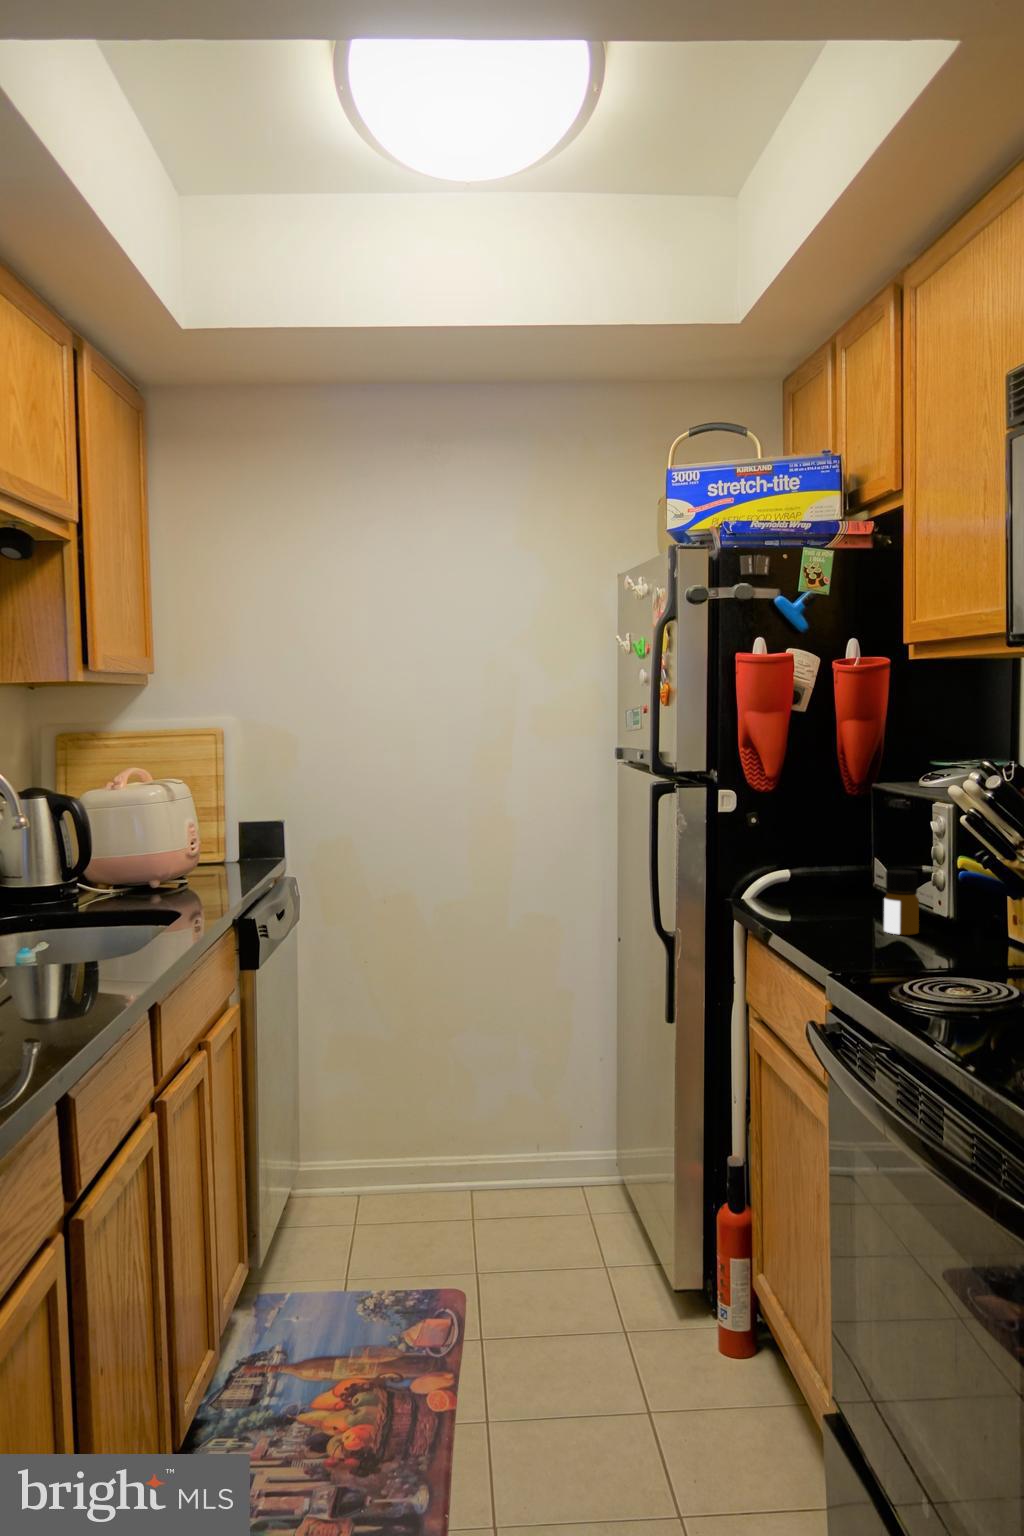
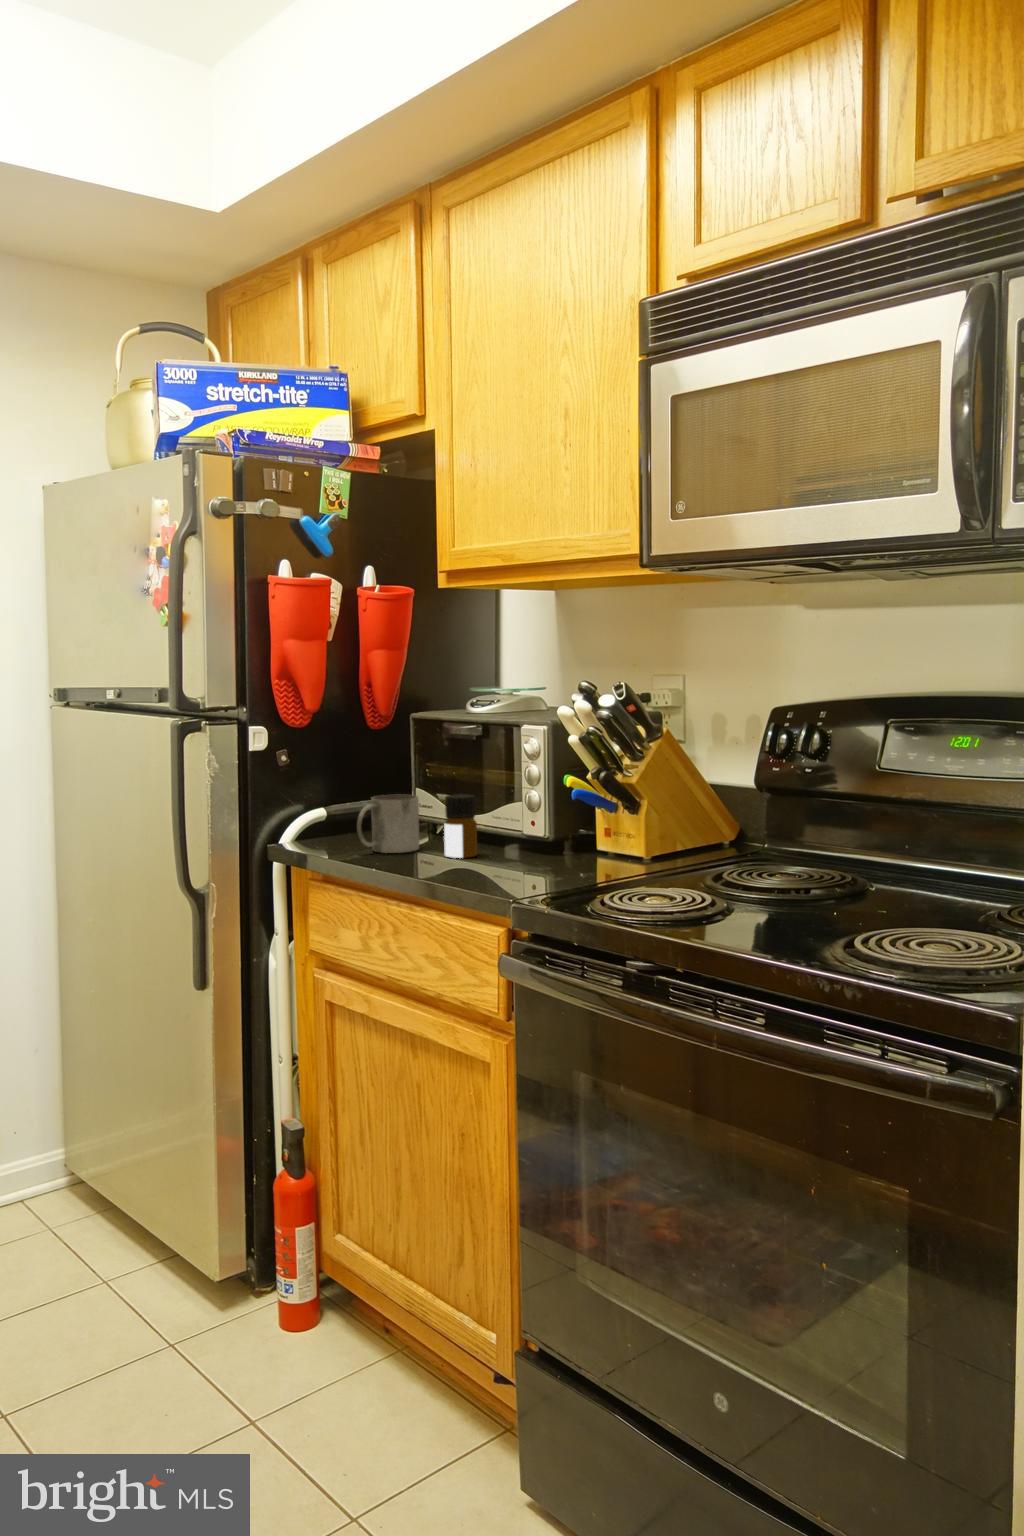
mug: none [802,864,869,922] -> present [357,795,419,853]

